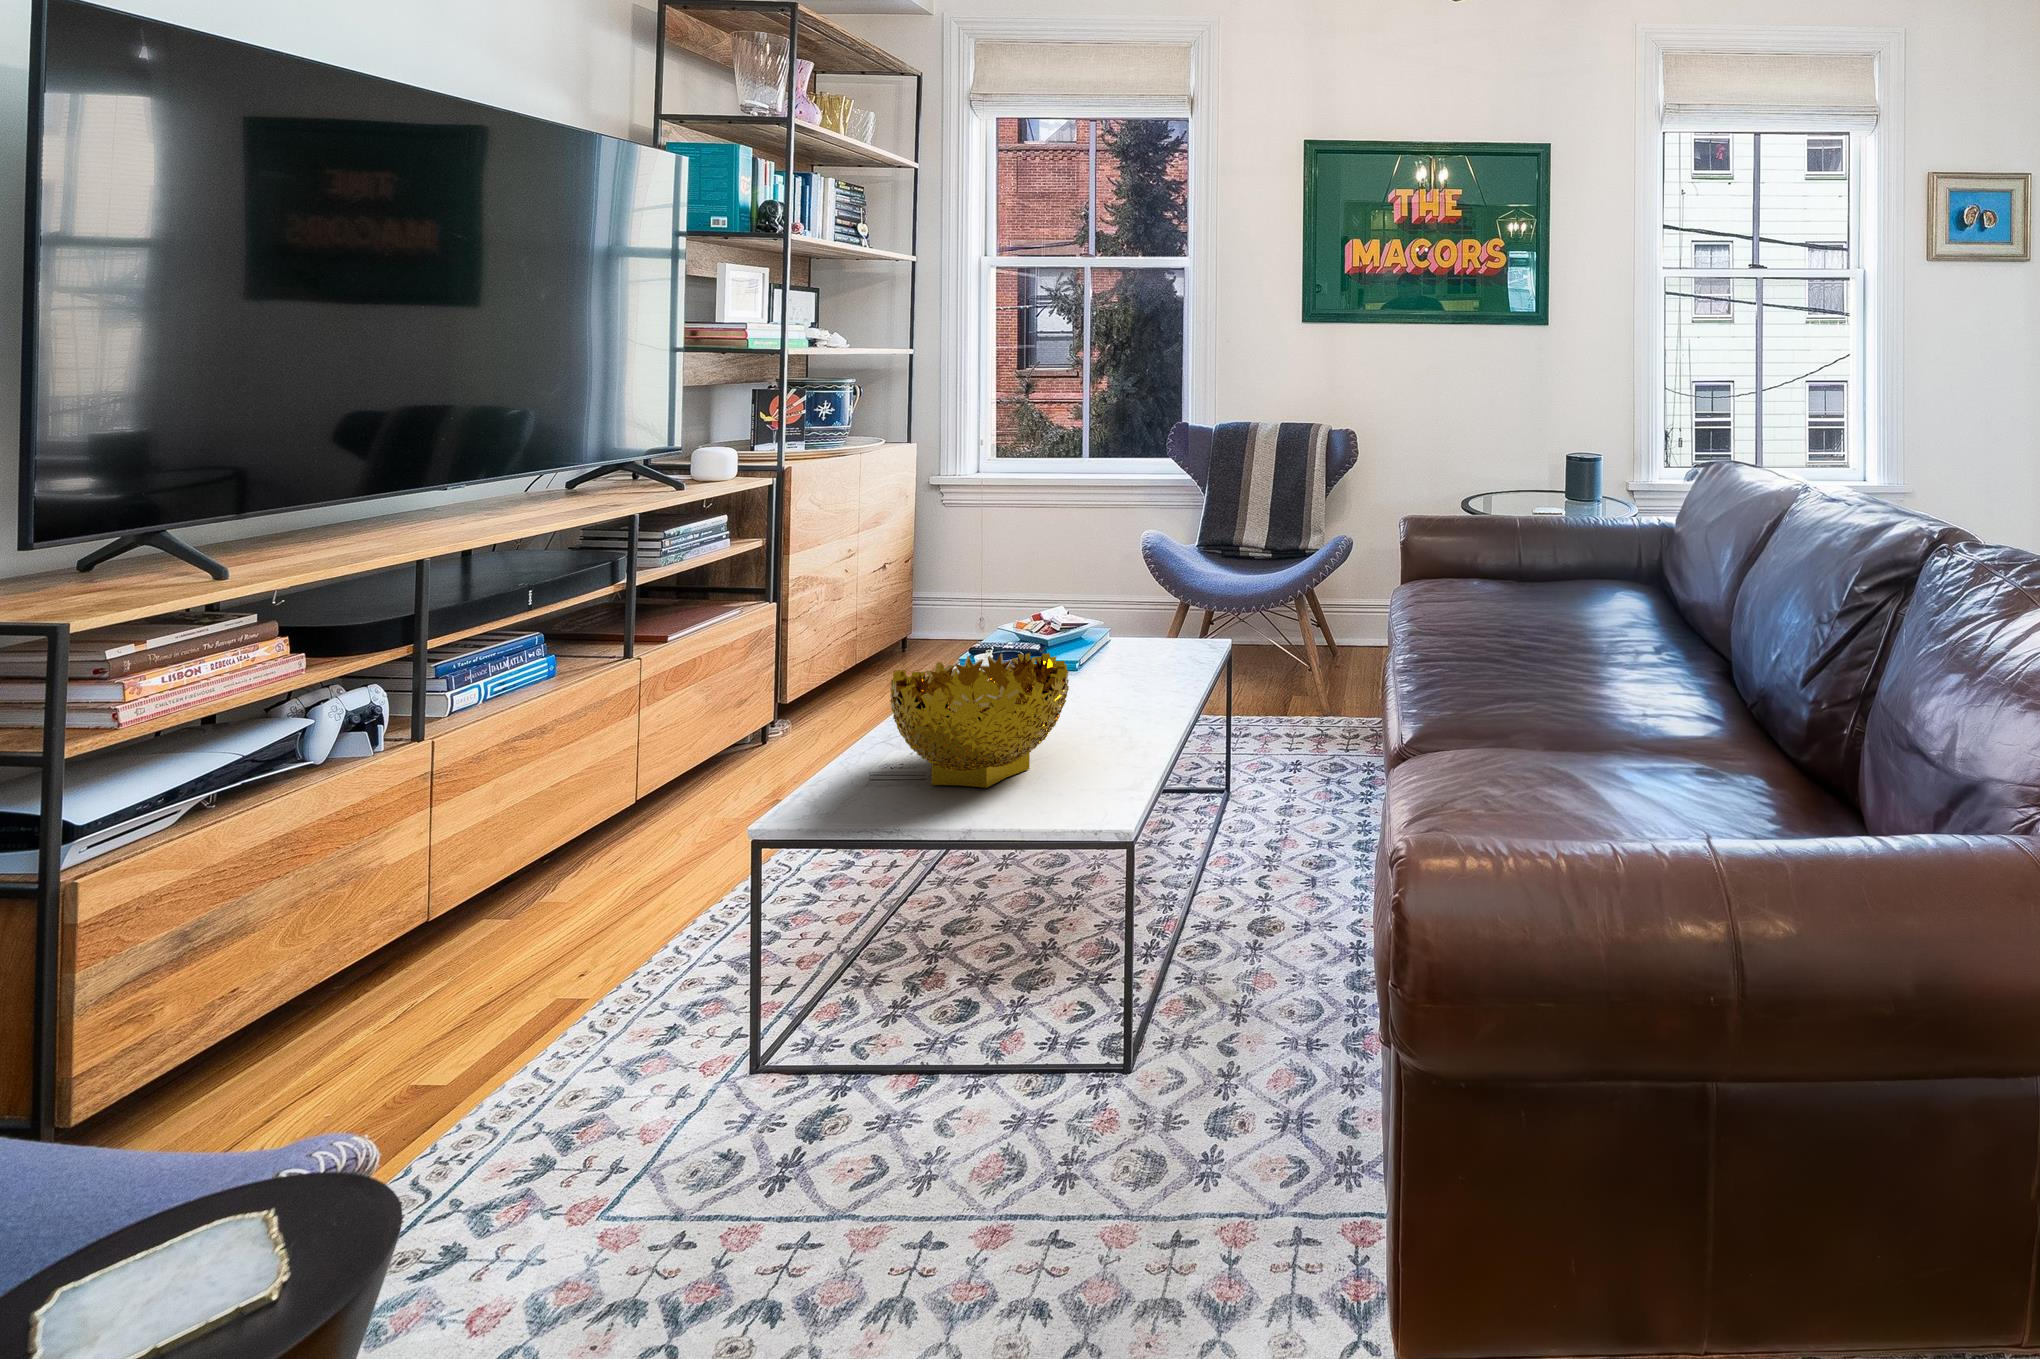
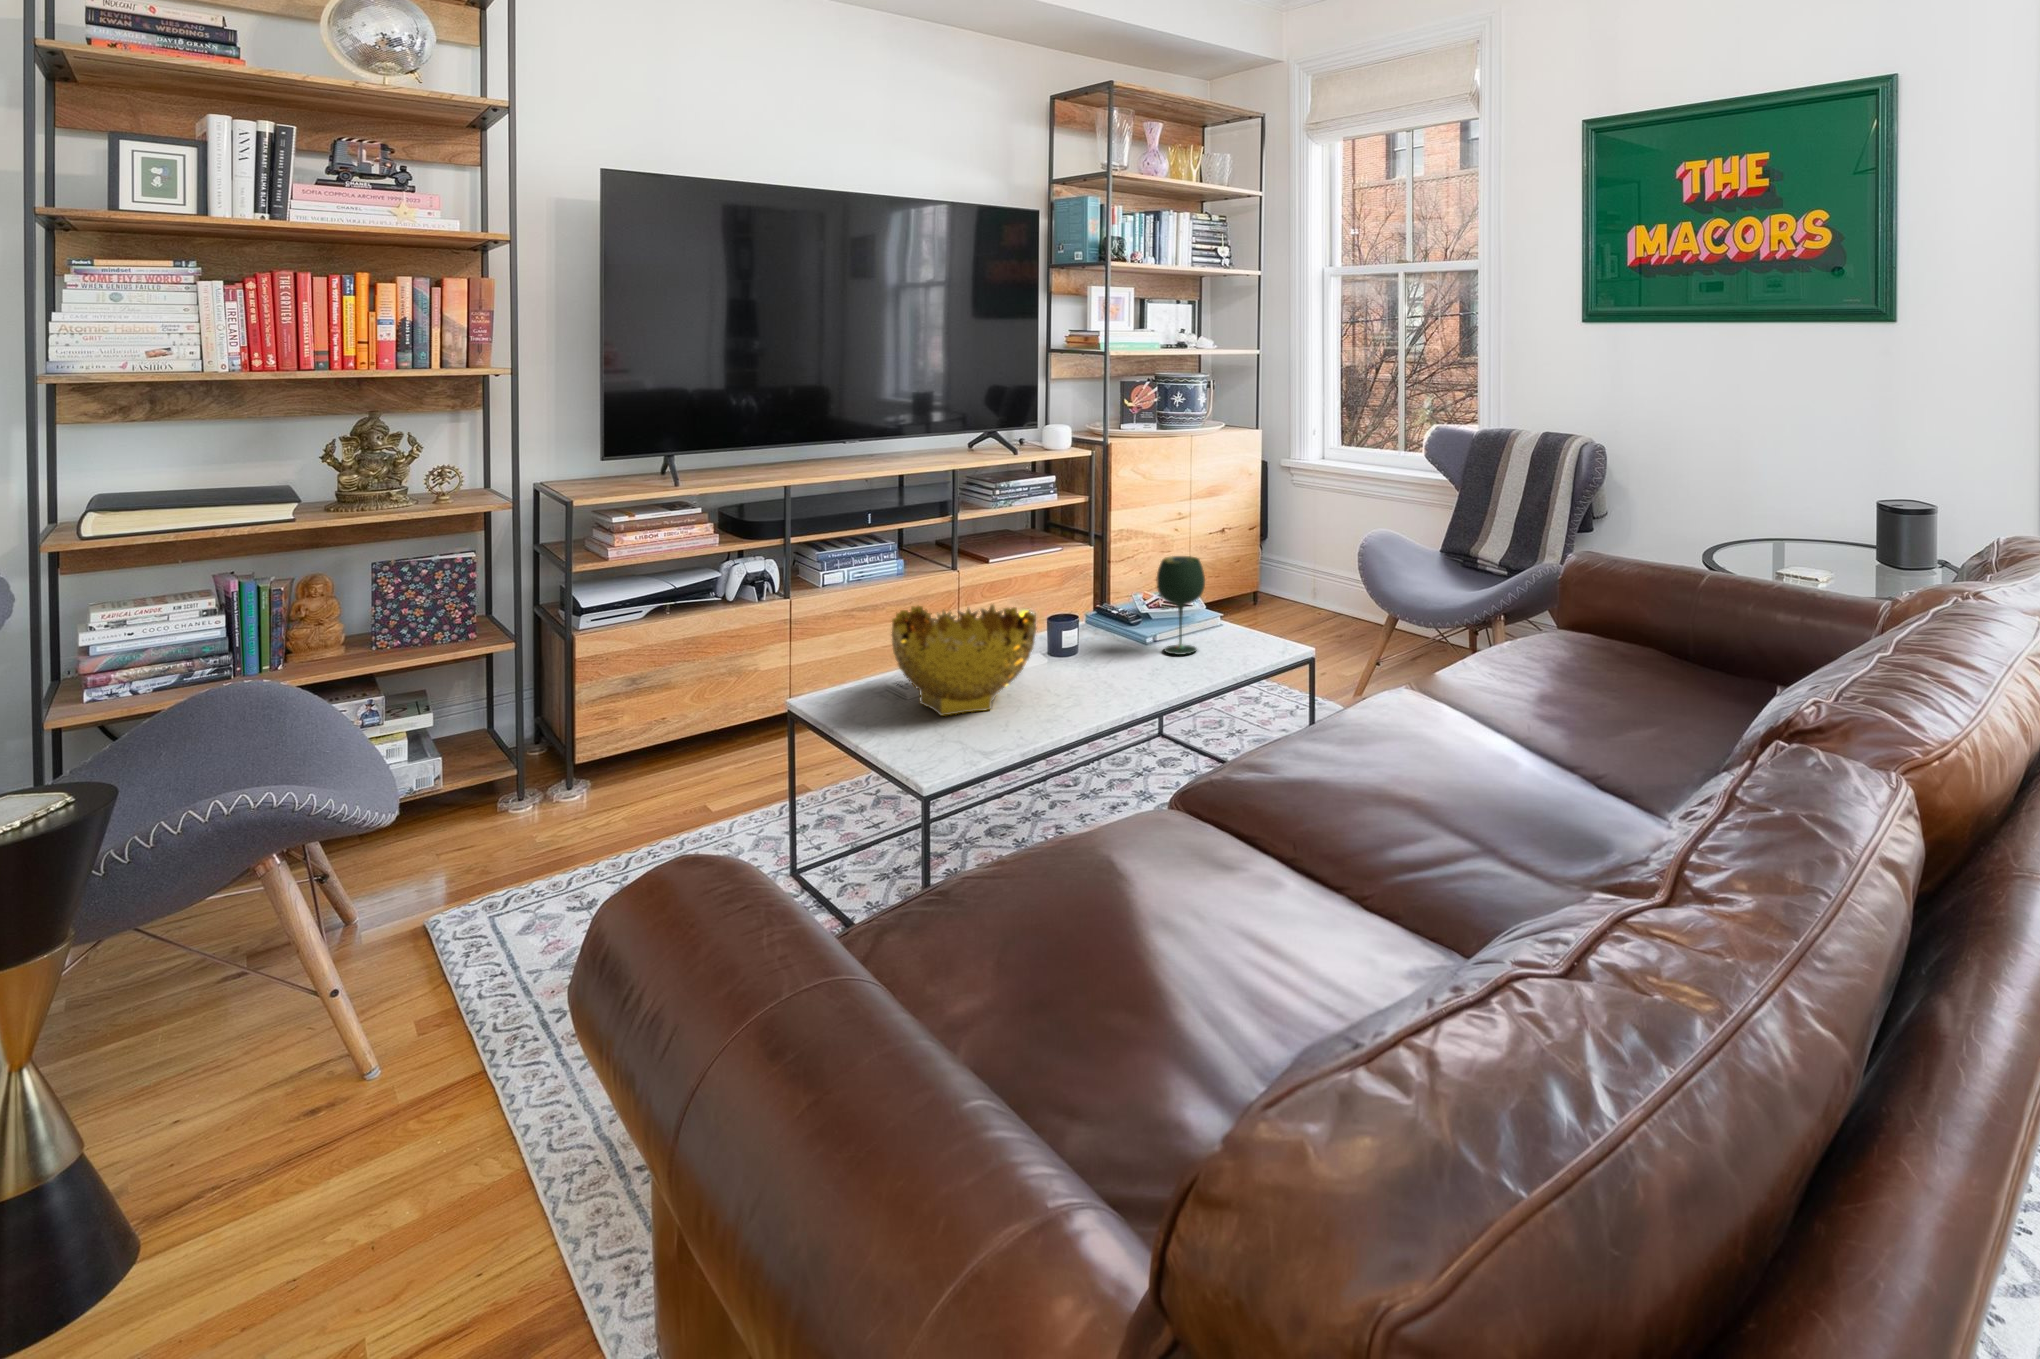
wine glass: none [1093,574,1148,680] -> present [1157,556,1205,655]

